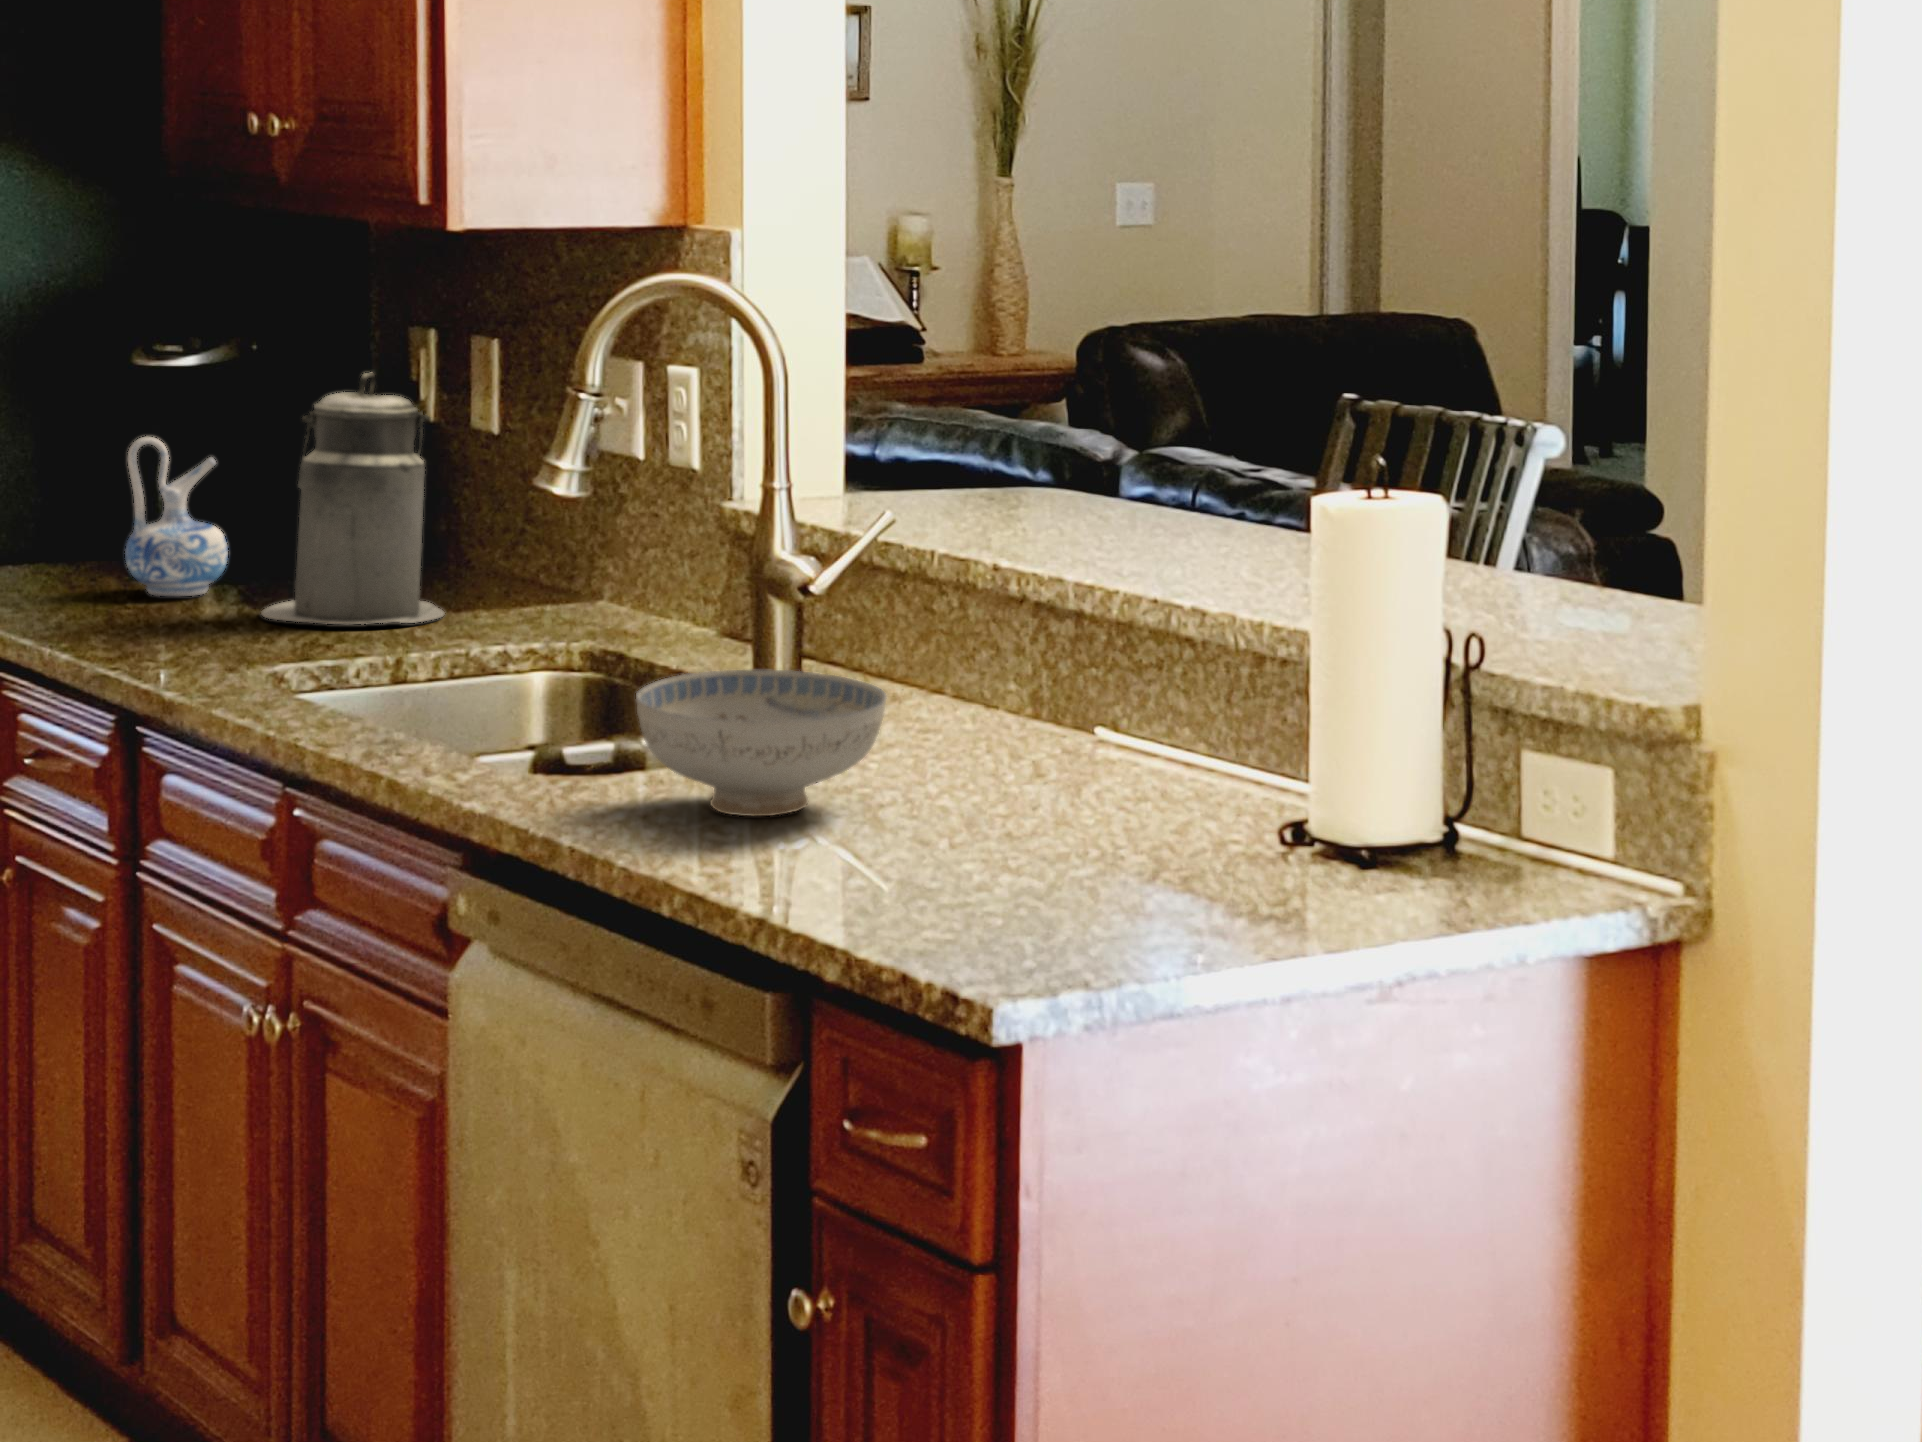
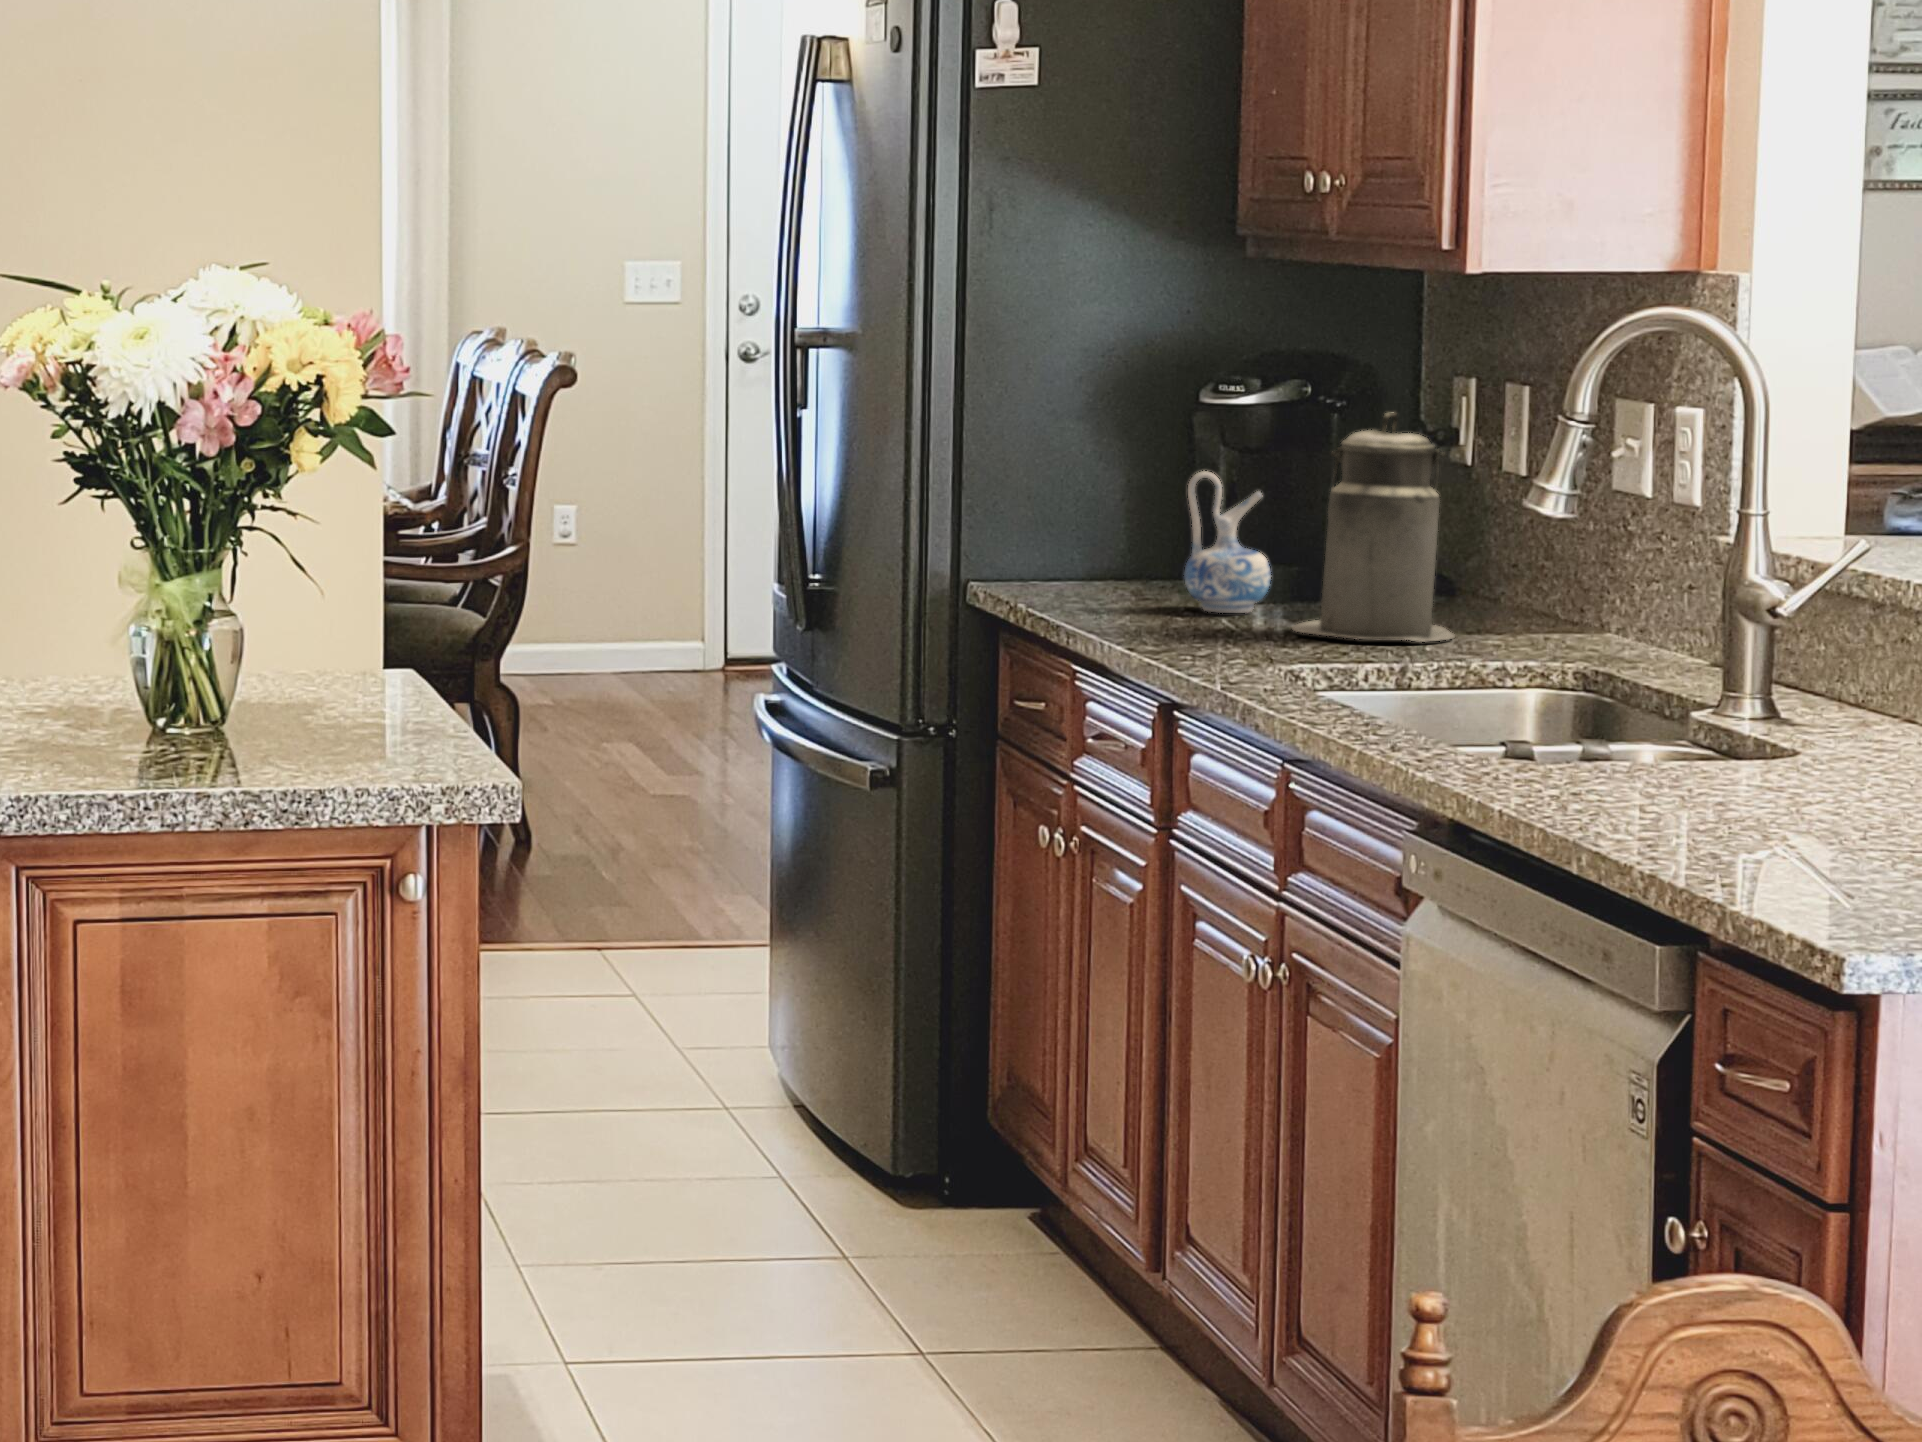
ceramic bowl: present [636,669,886,816] -> none [1572,670,1821,803]

